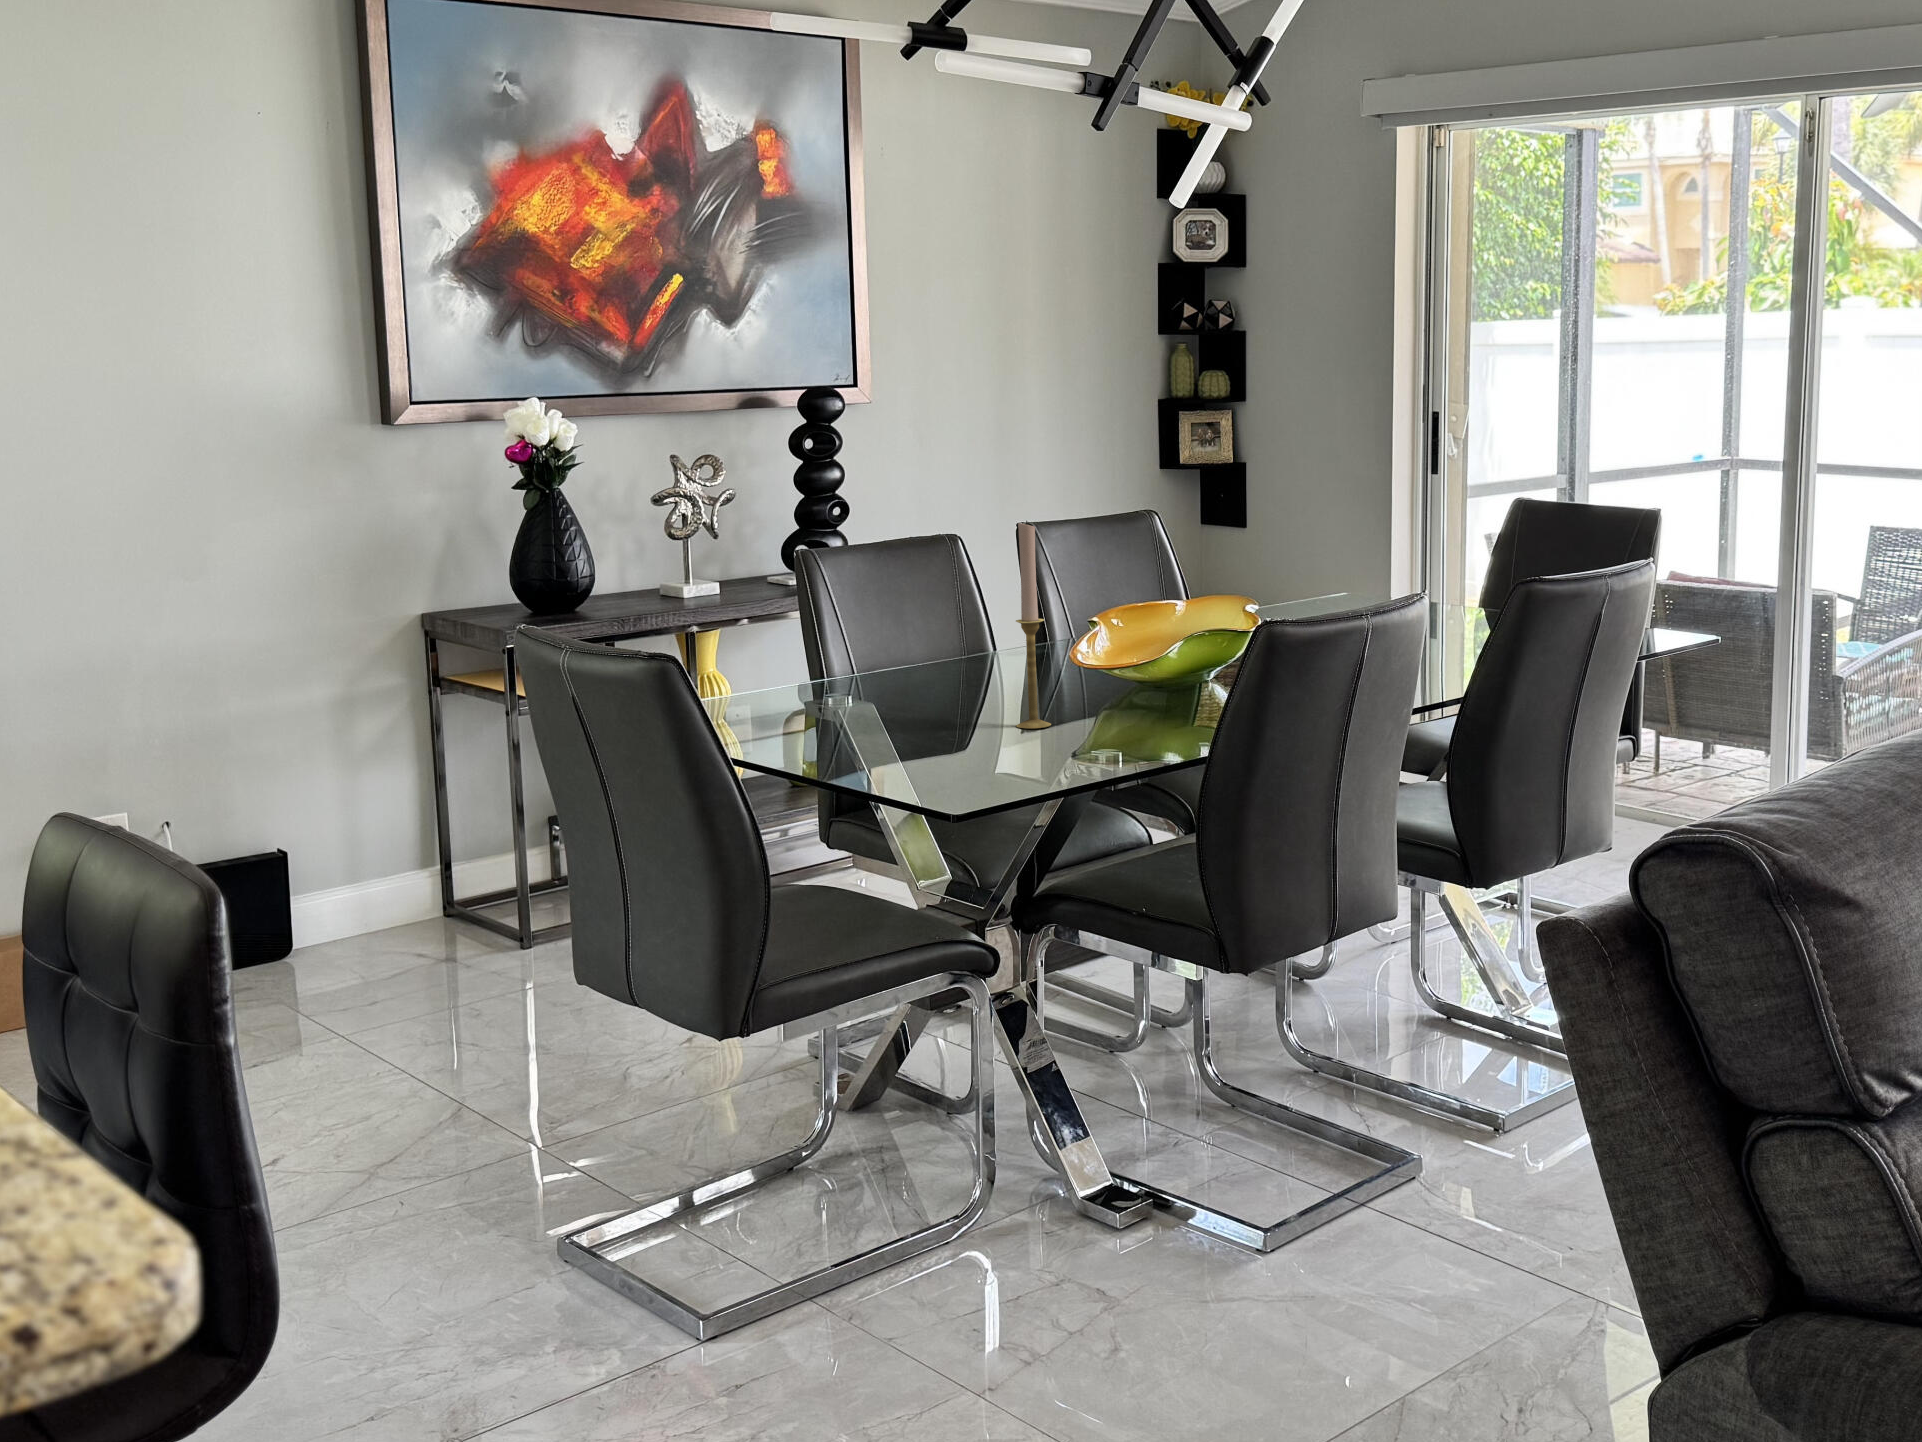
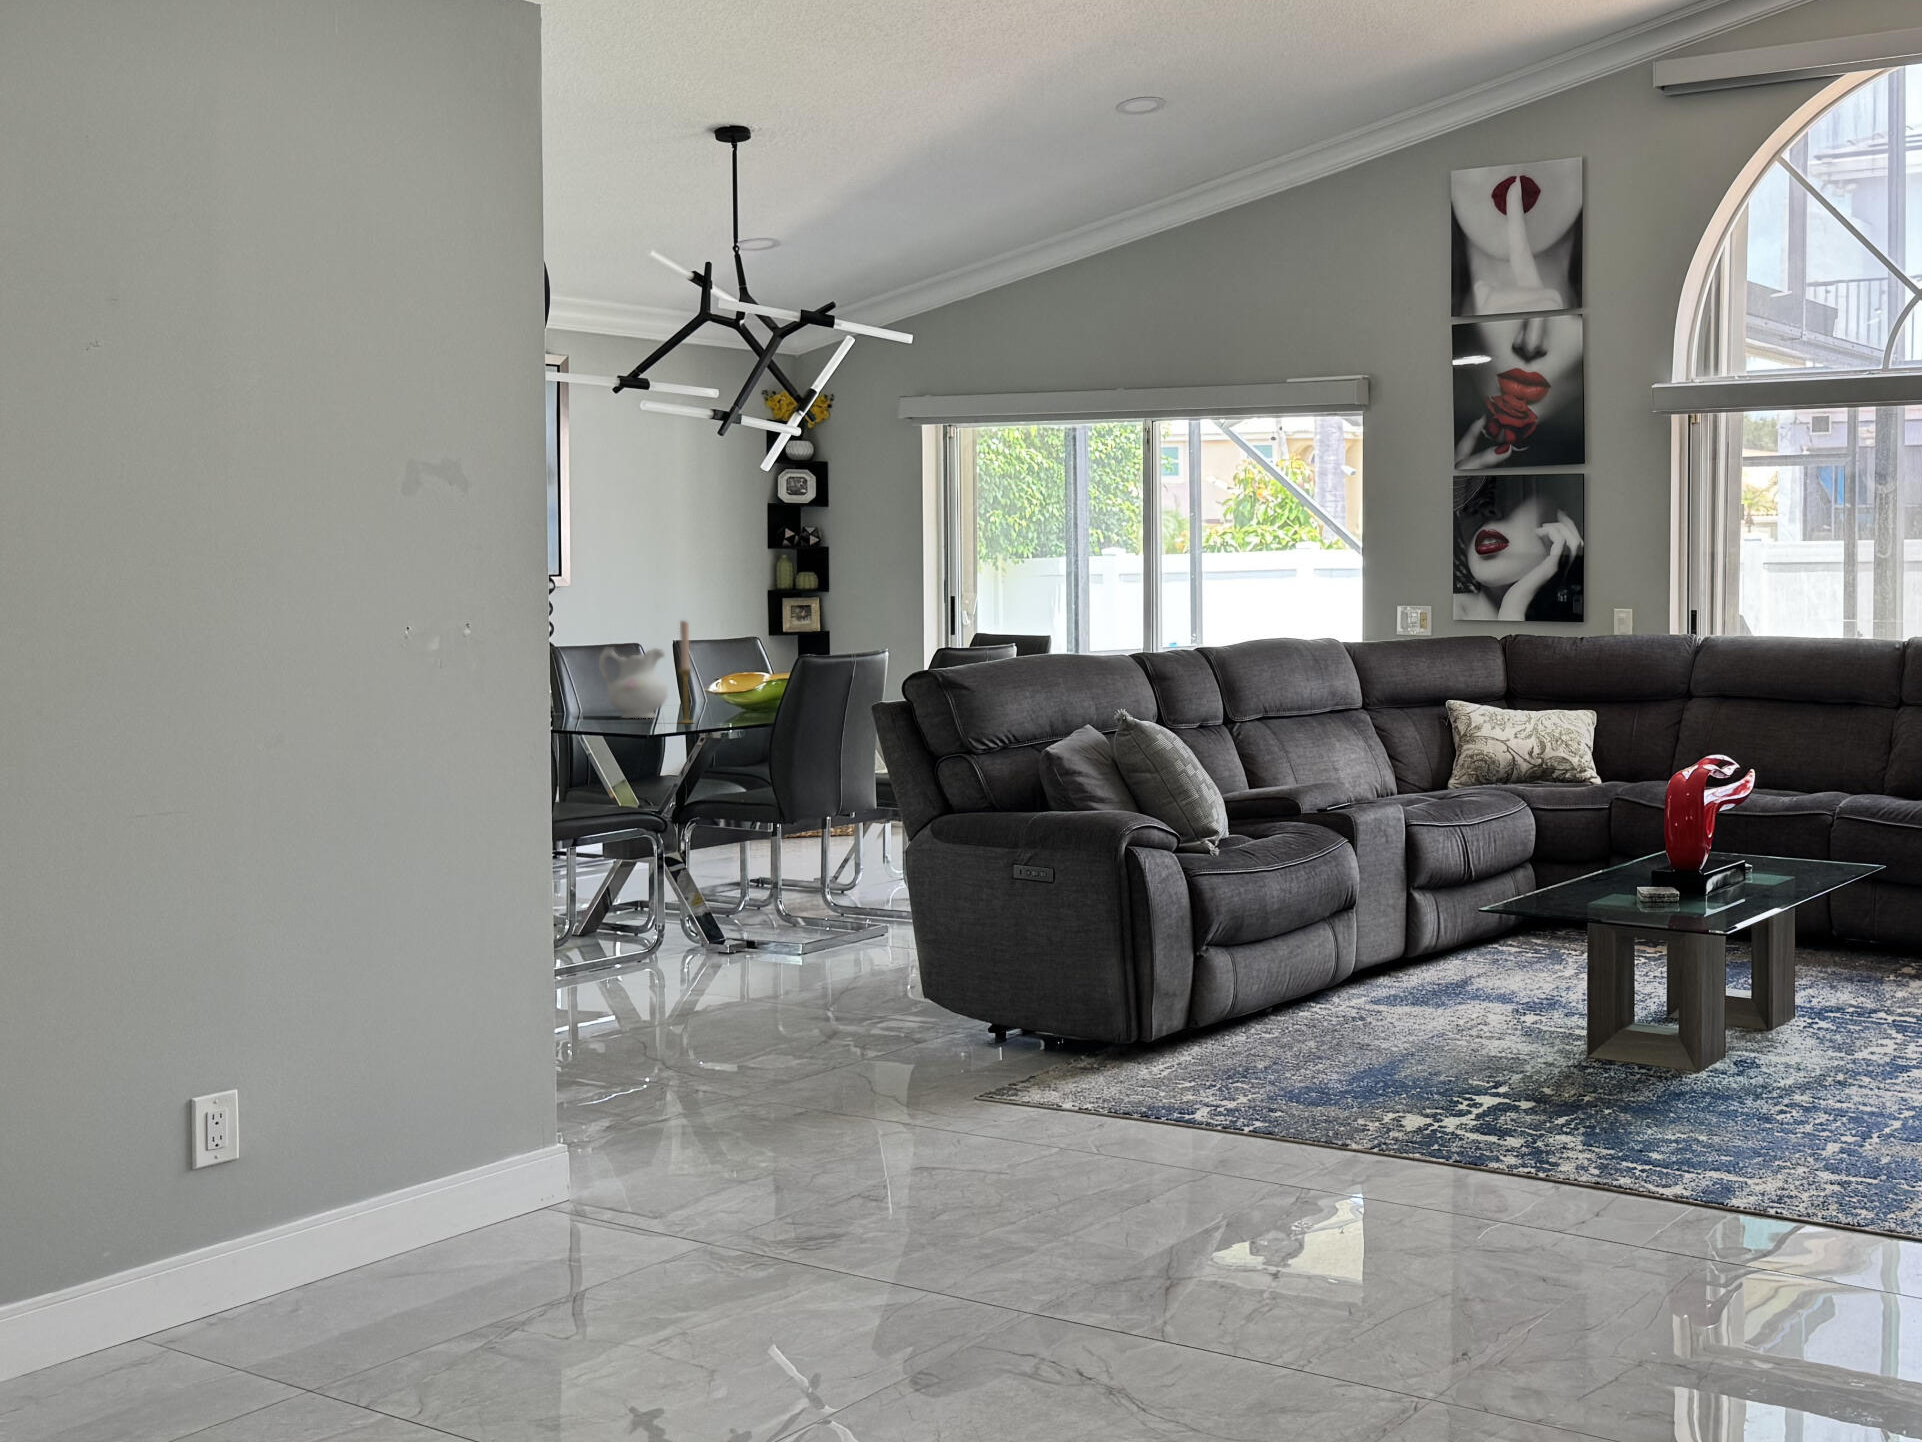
ceramic pitcher: none [877,564,1001,704] -> present [599,647,668,718]

